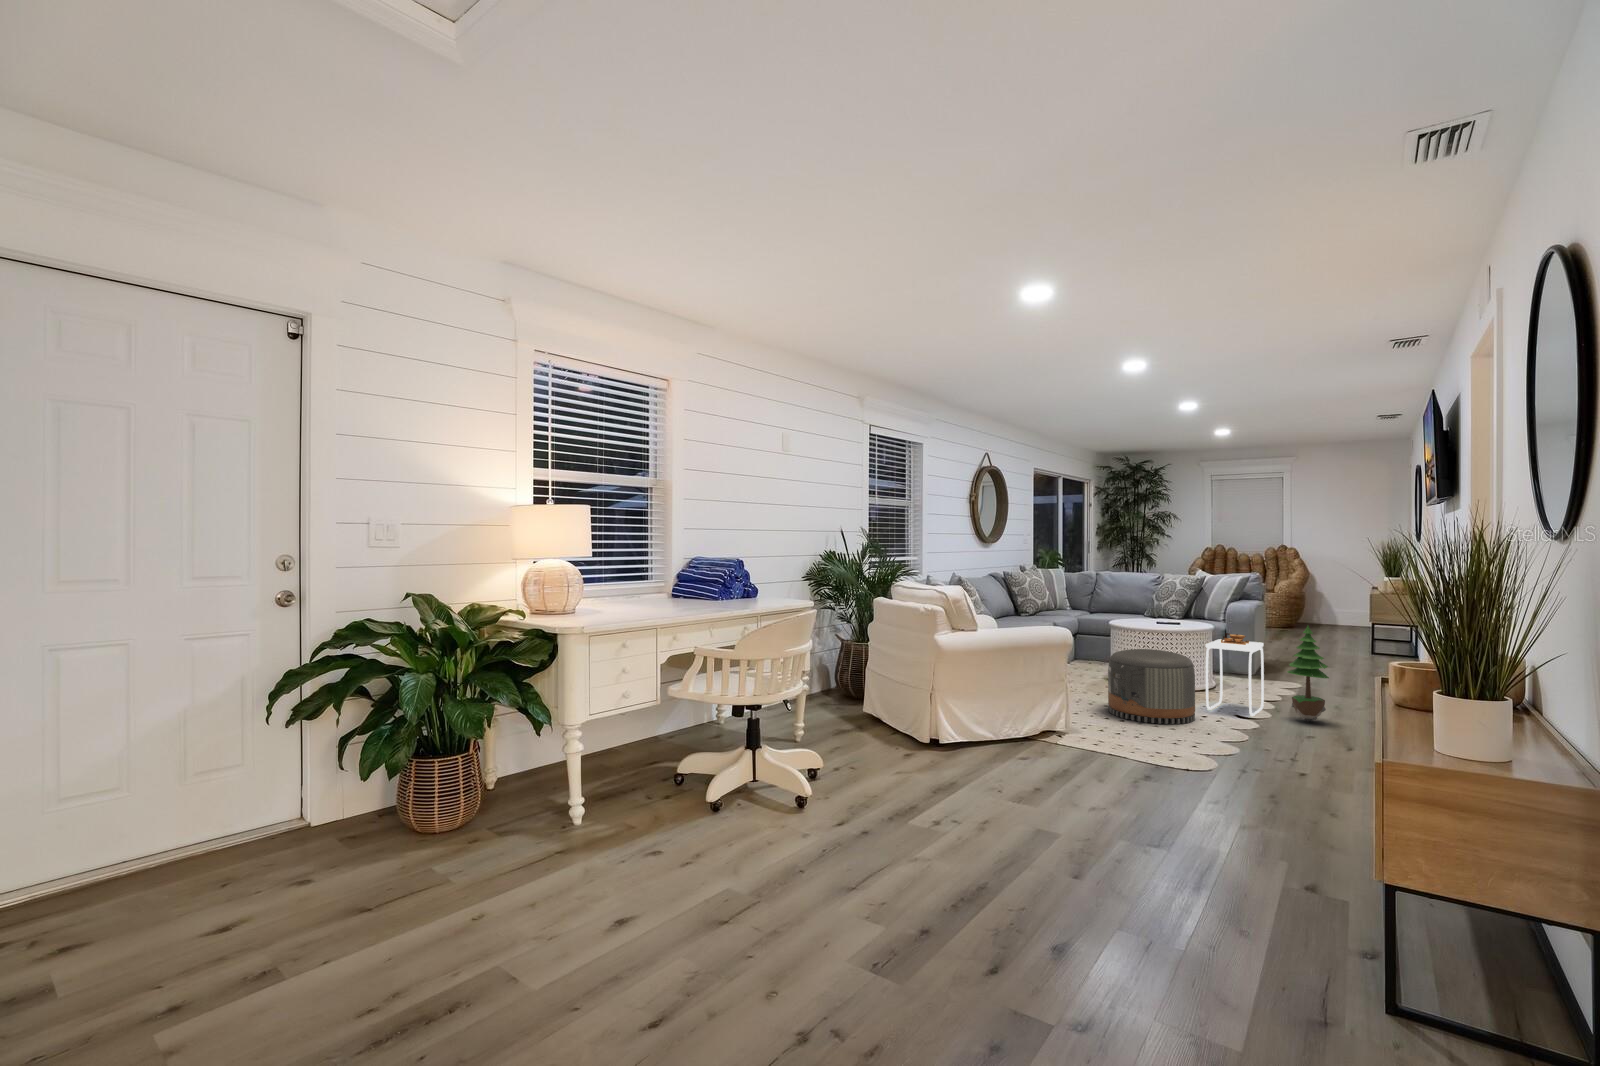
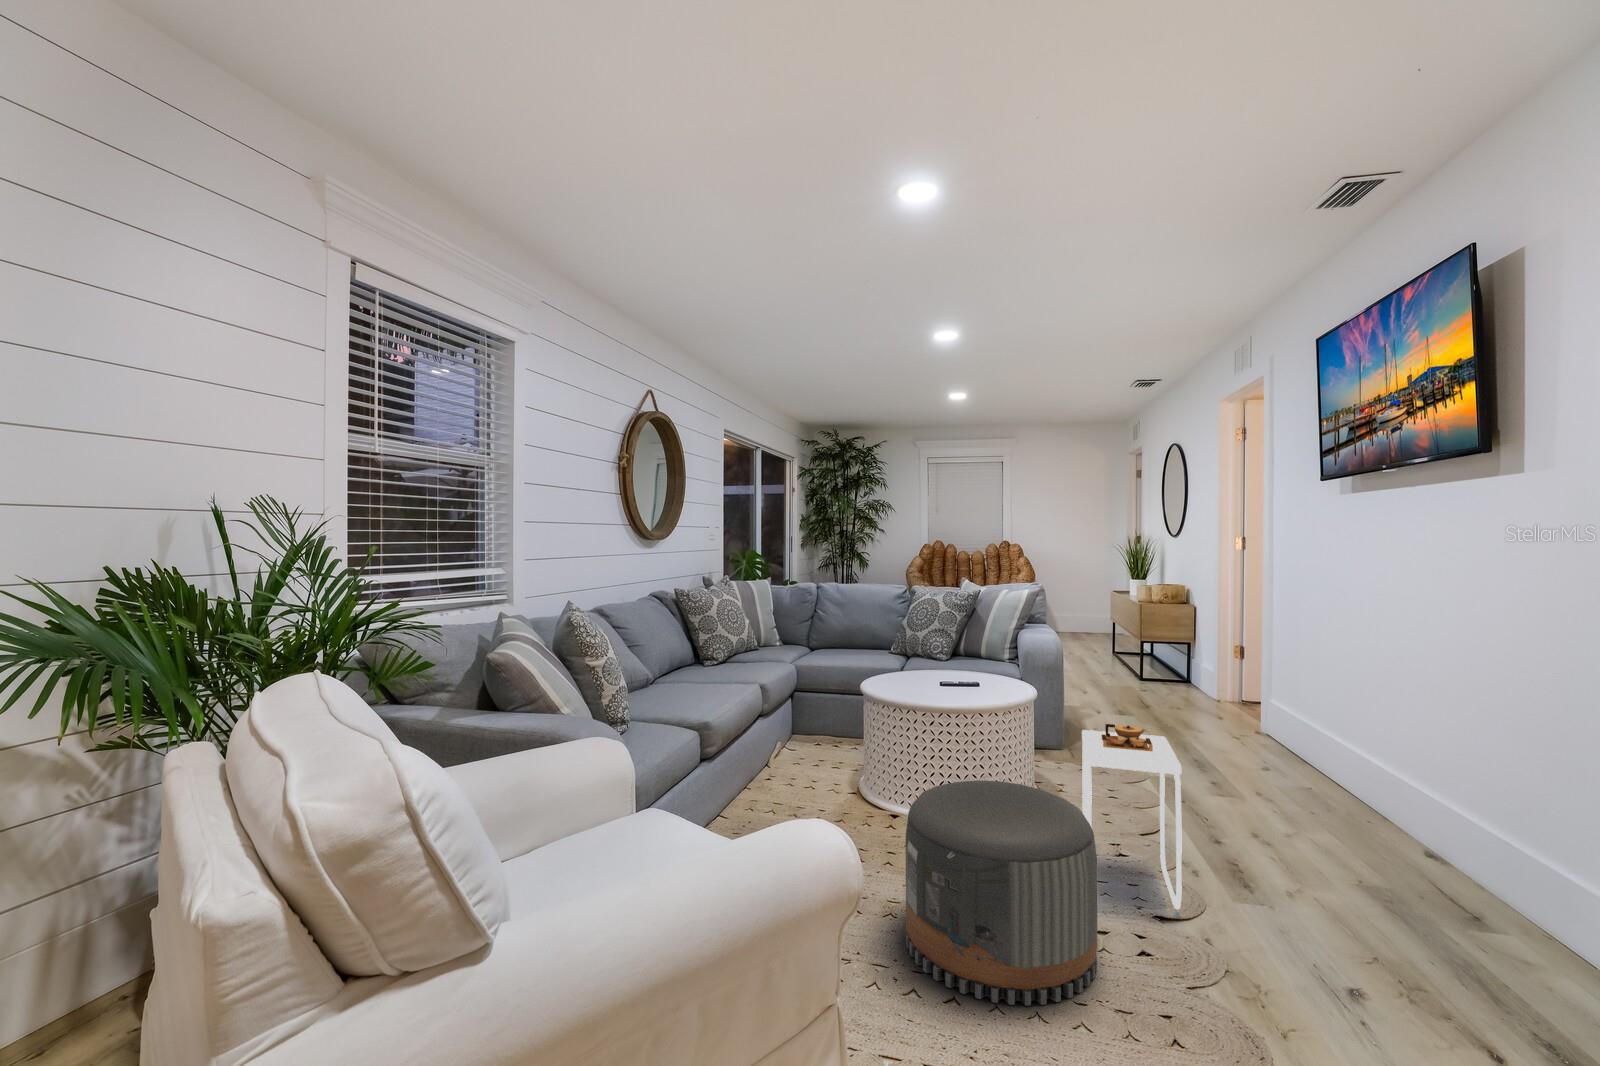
potted tree: present [1287,626,1329,722] -> none [1232,709,1318,909]

